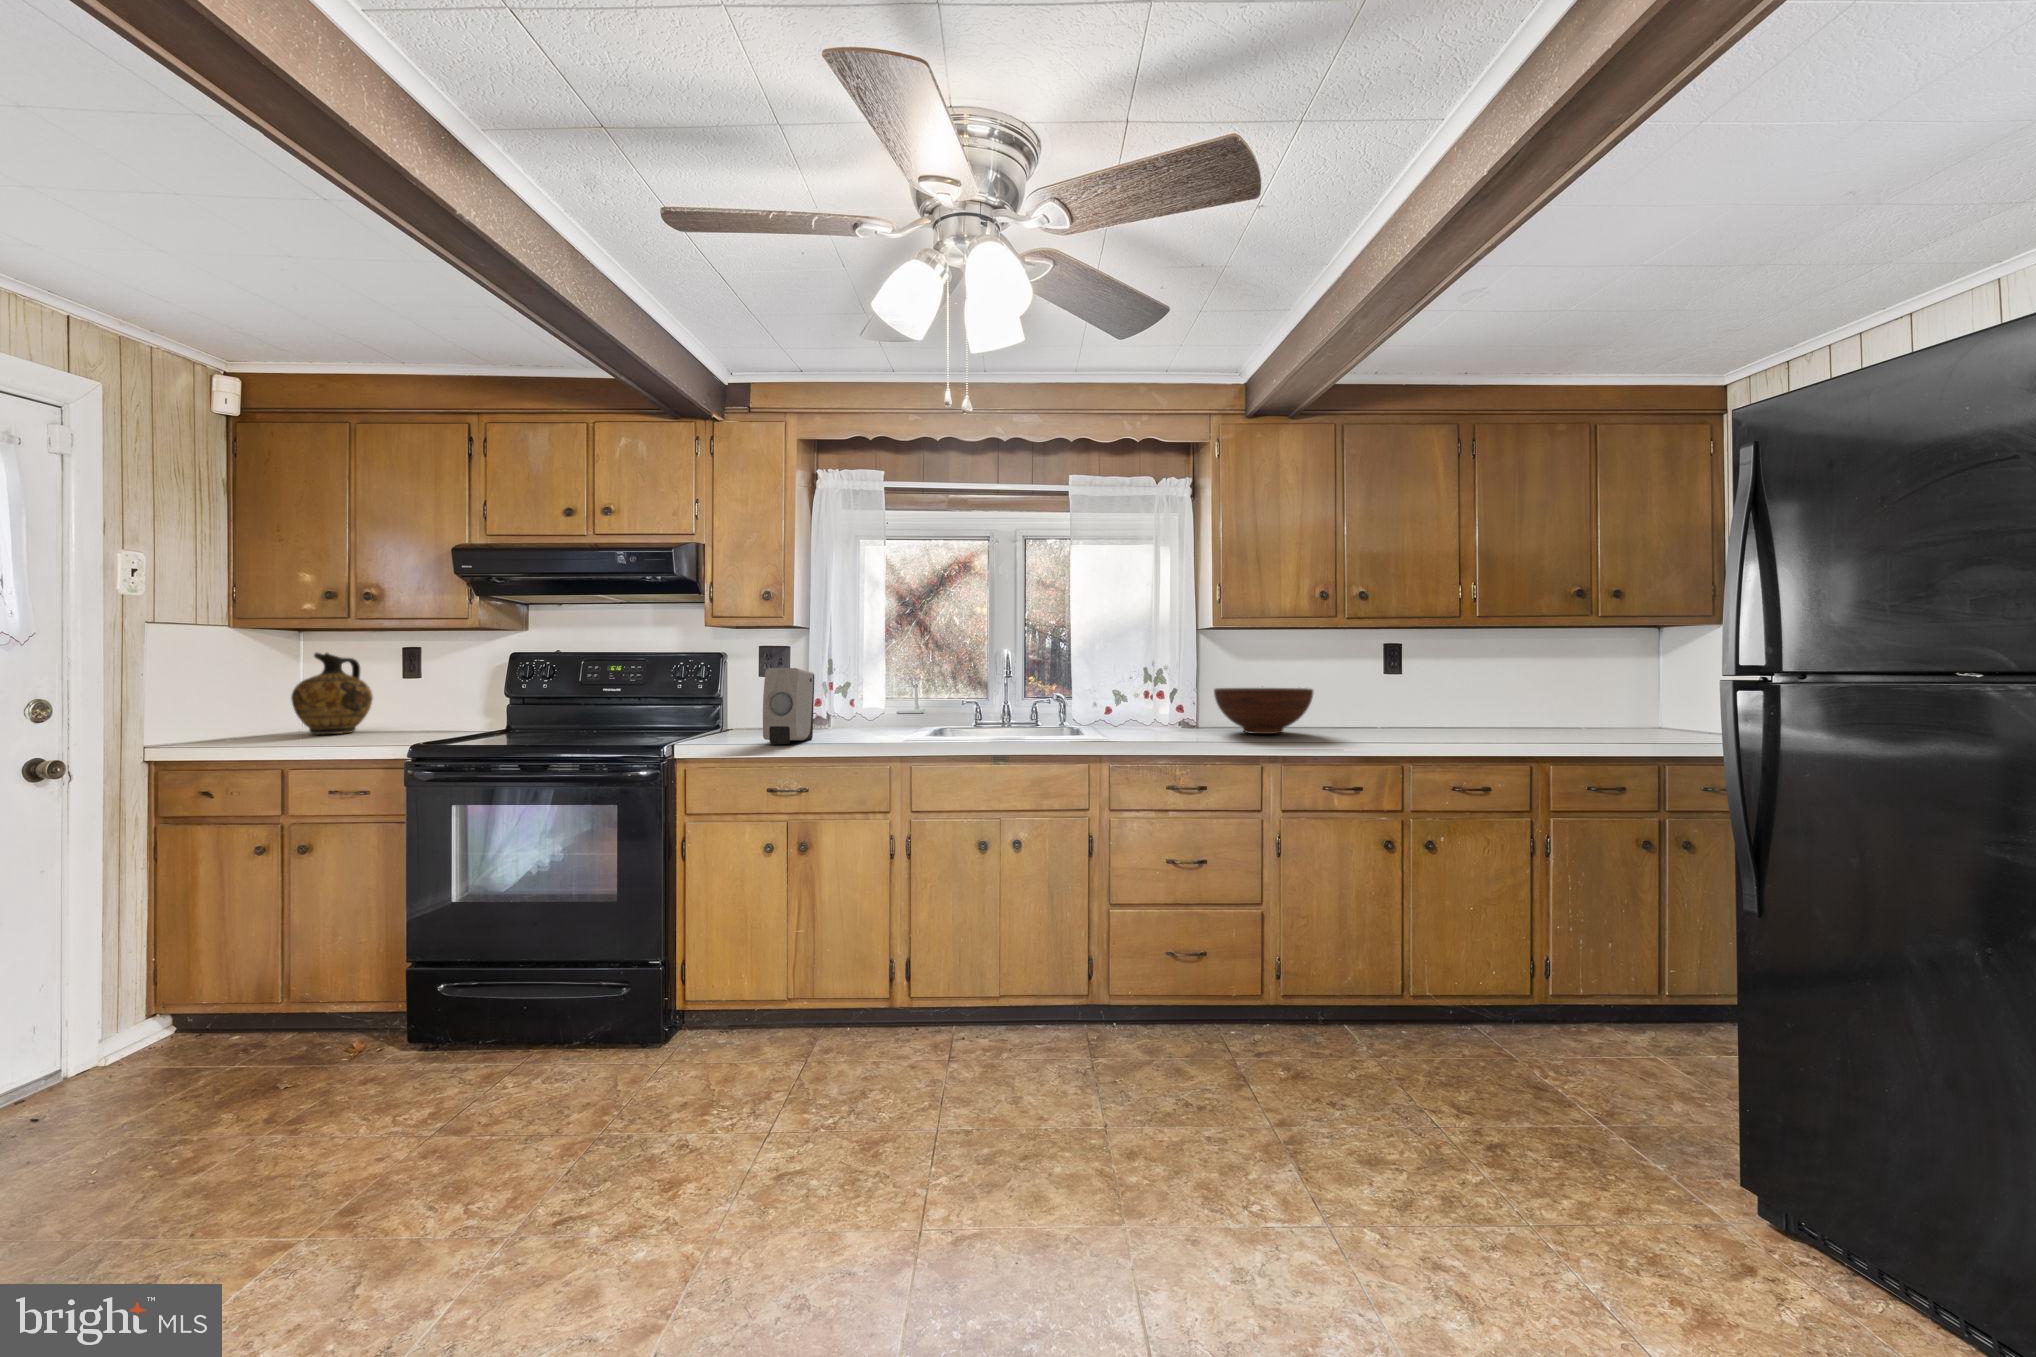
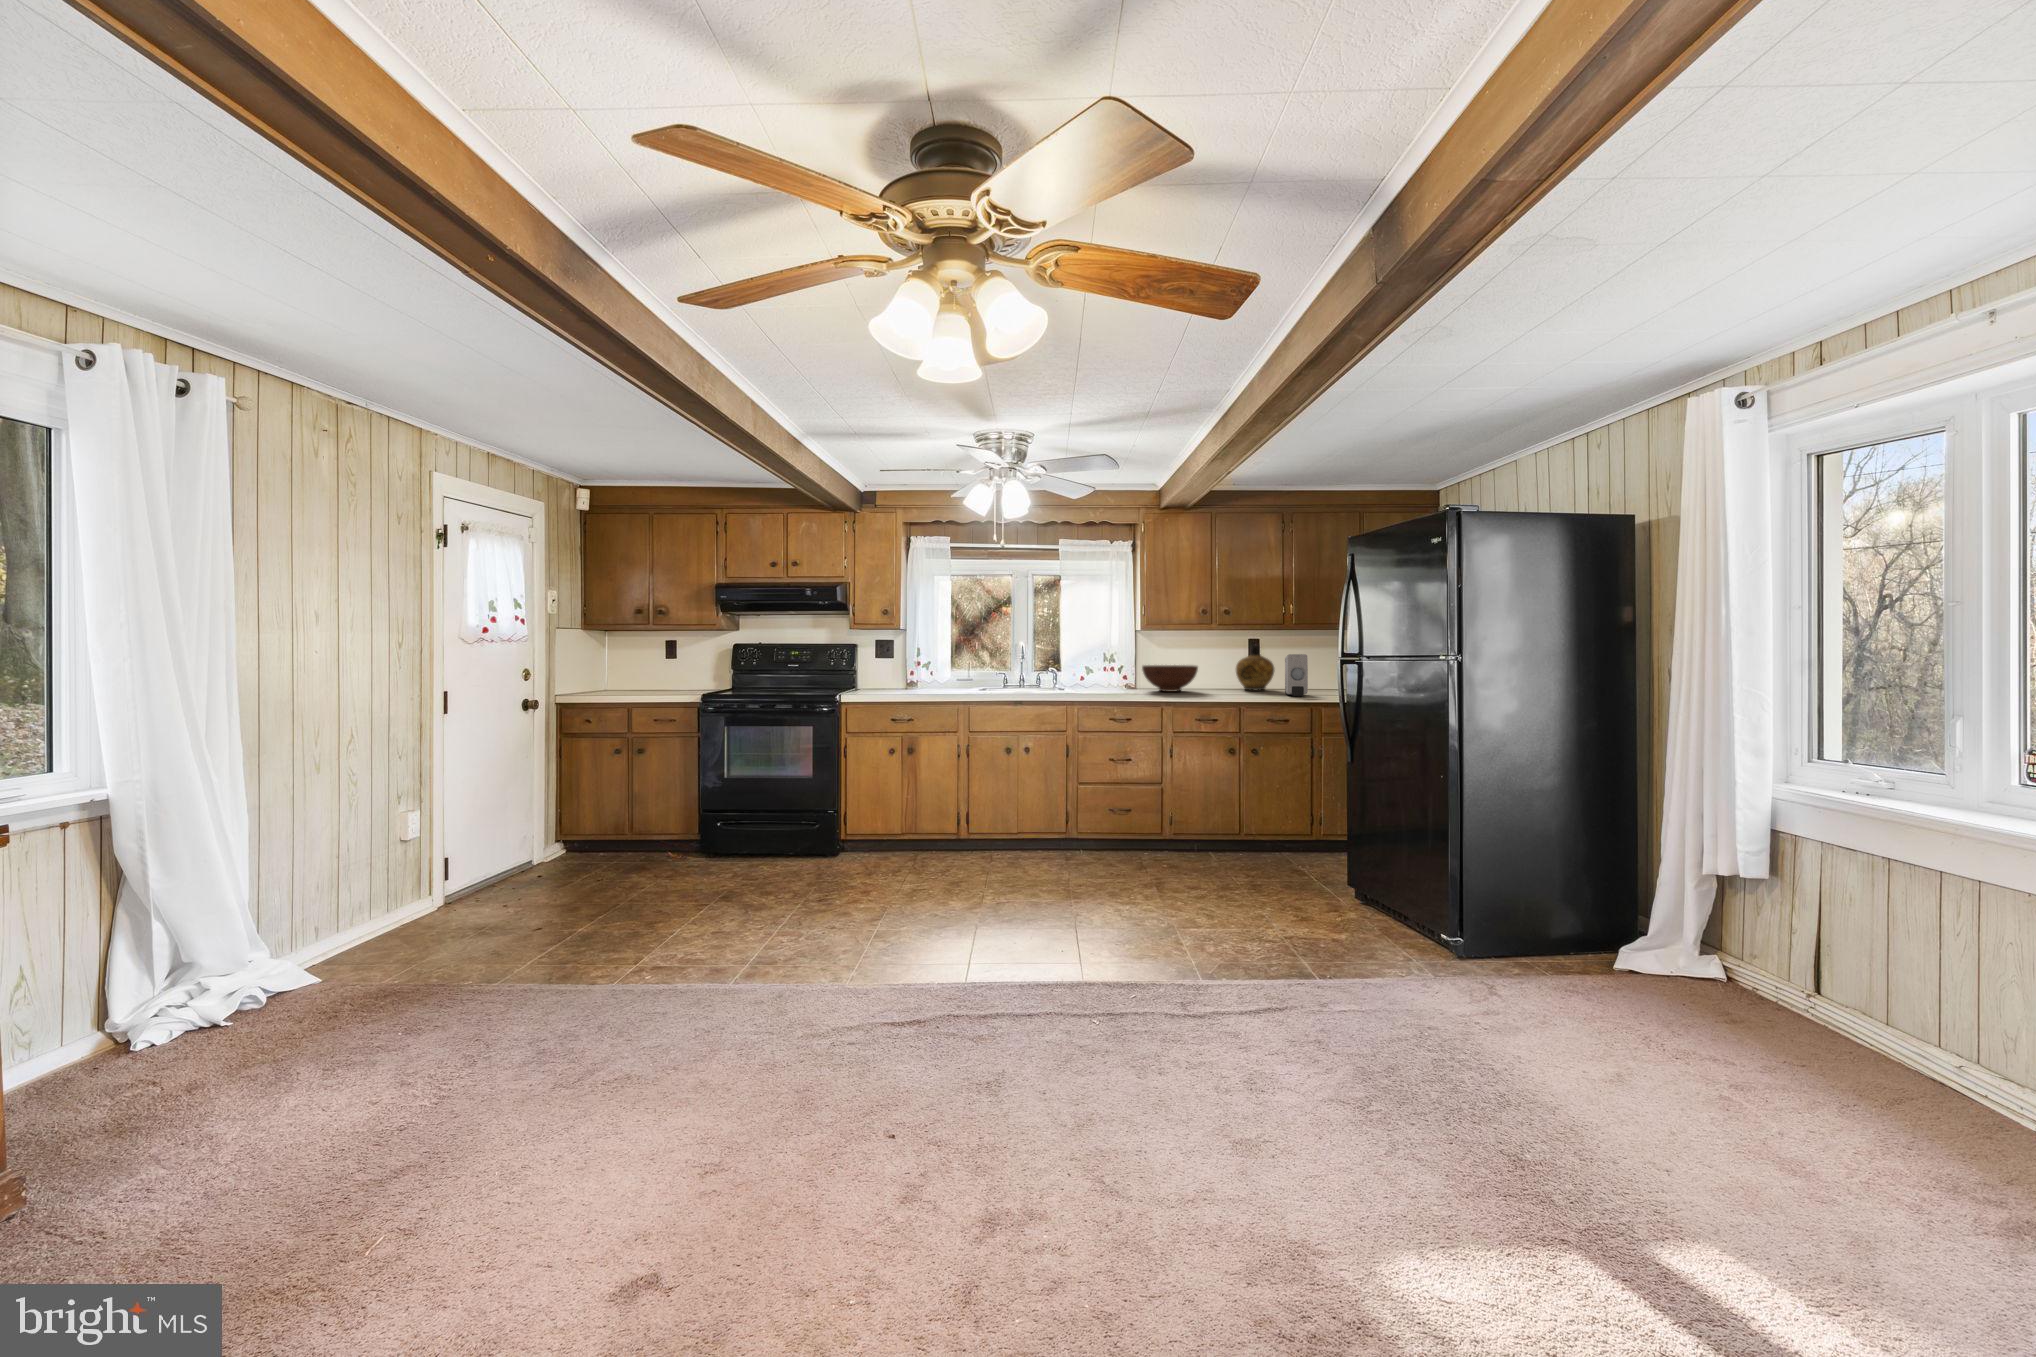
ceramic jug: present [291,653,373,734] -> present [1236,644,1274,690]
soap dispenser: present [763,668,814,744] -> present [1285,654,1308,696]

